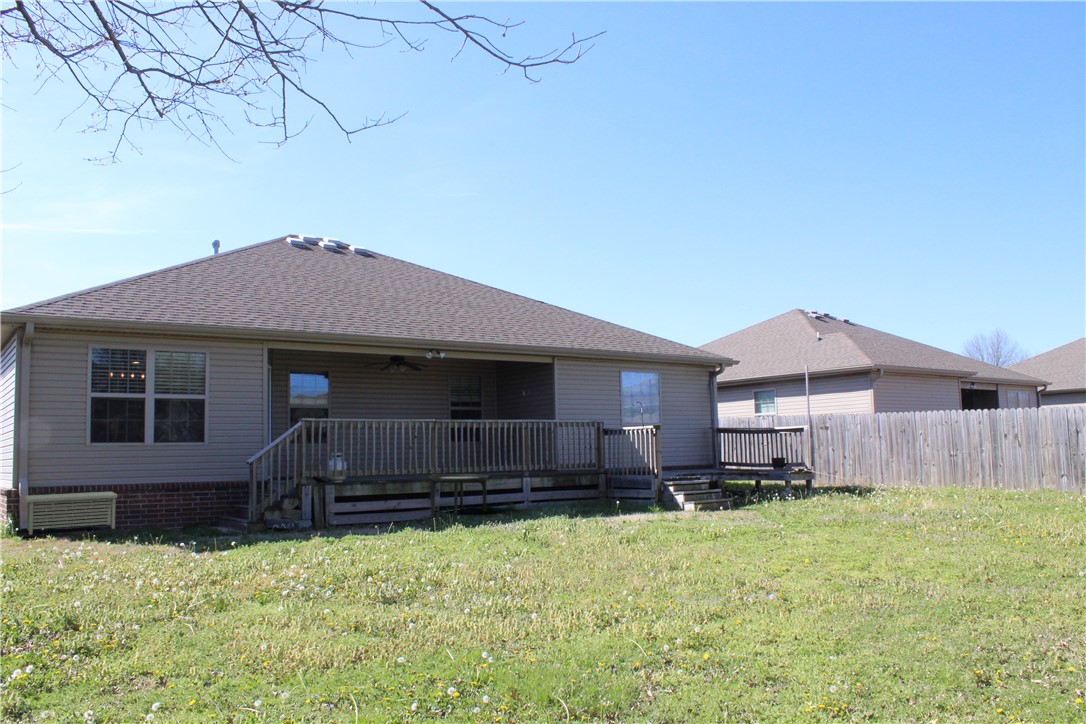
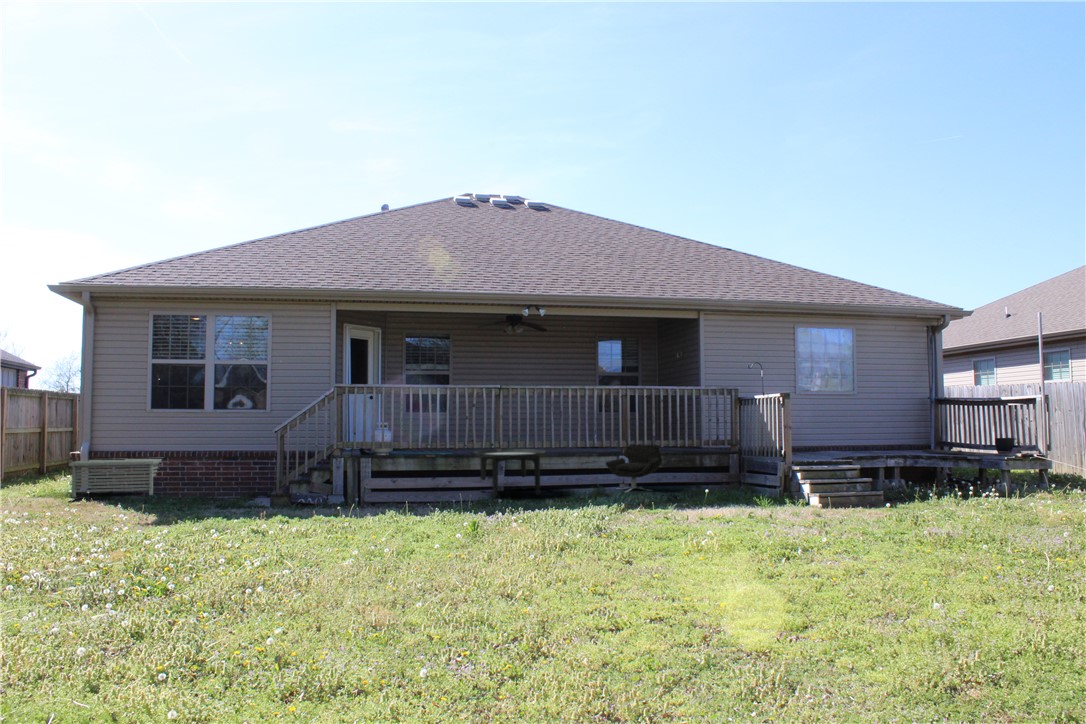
lounge chair: none [526,468,567,507] -> present [606,444,662,492]

